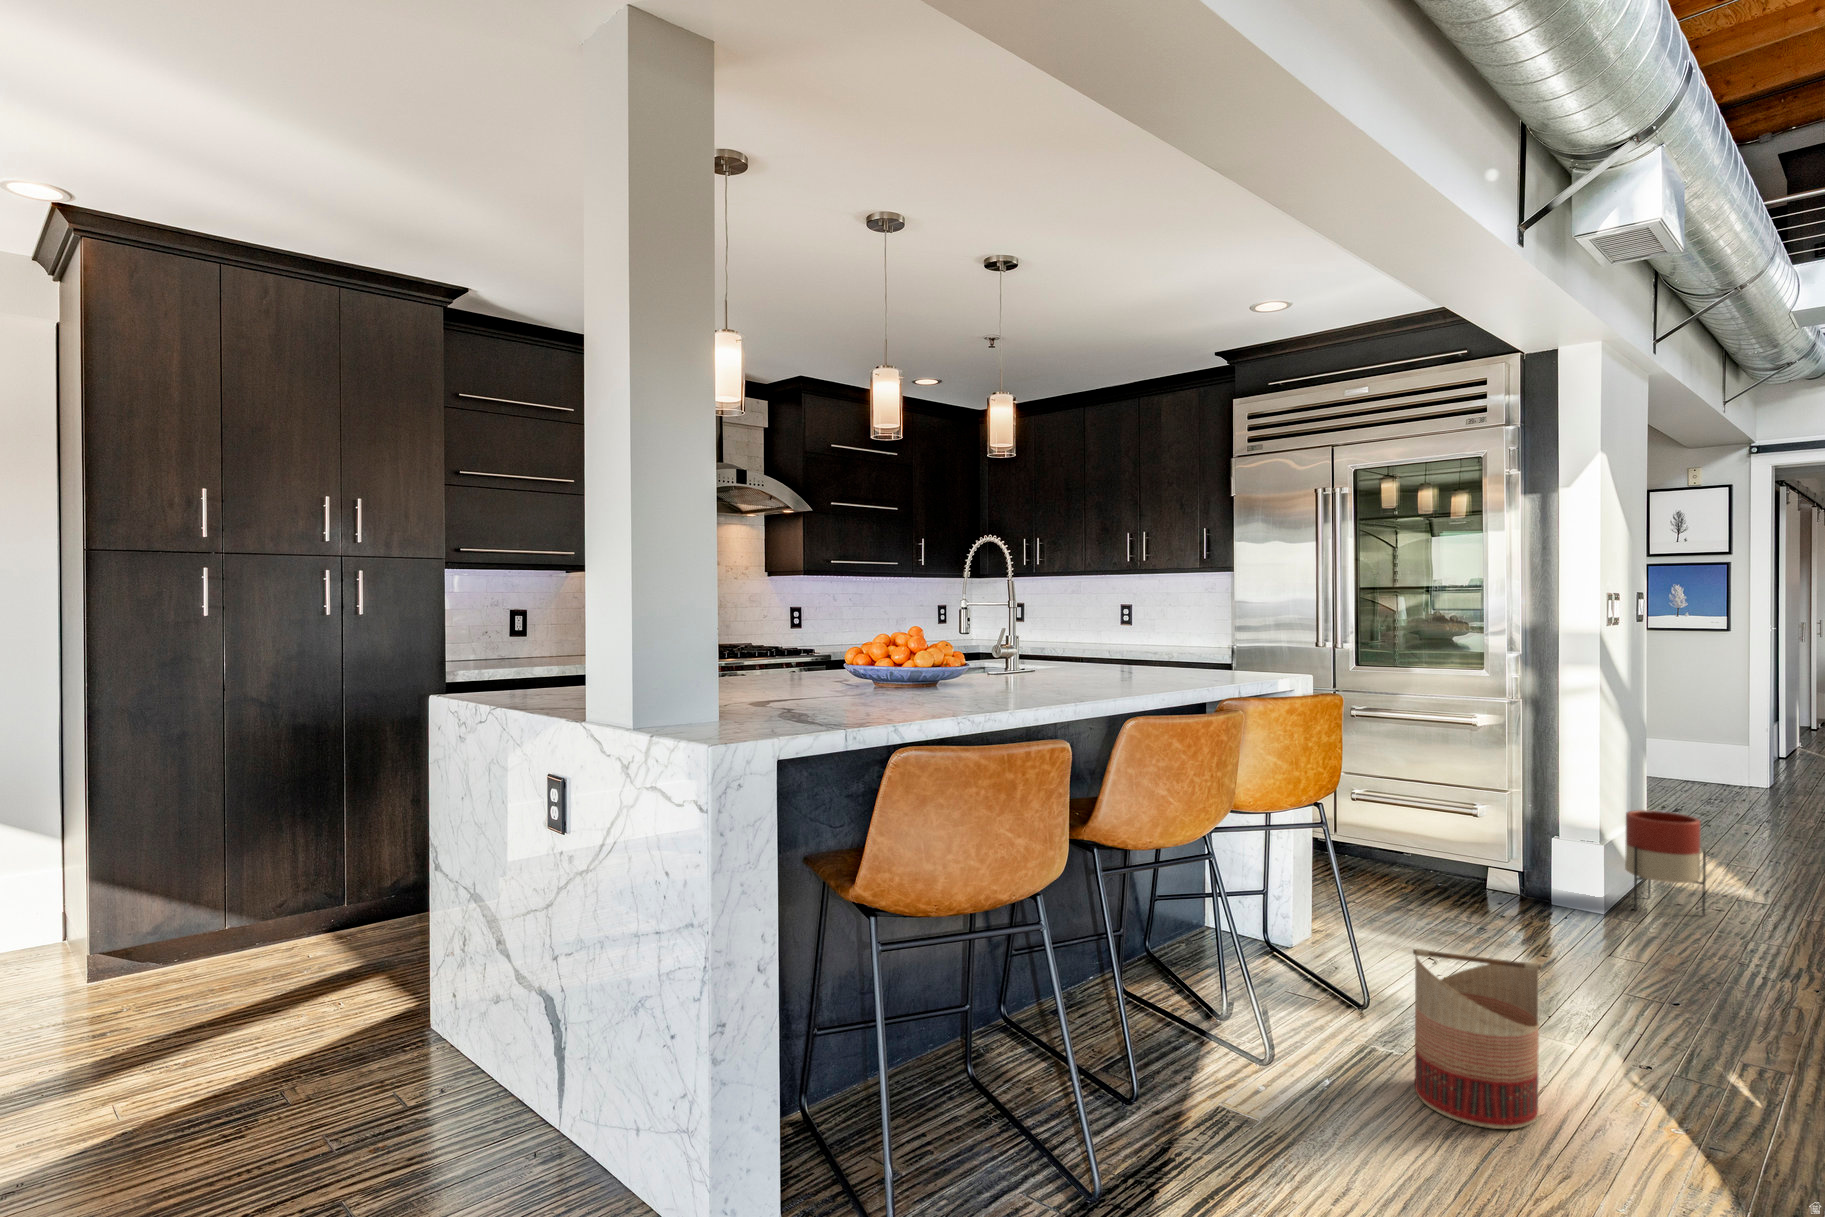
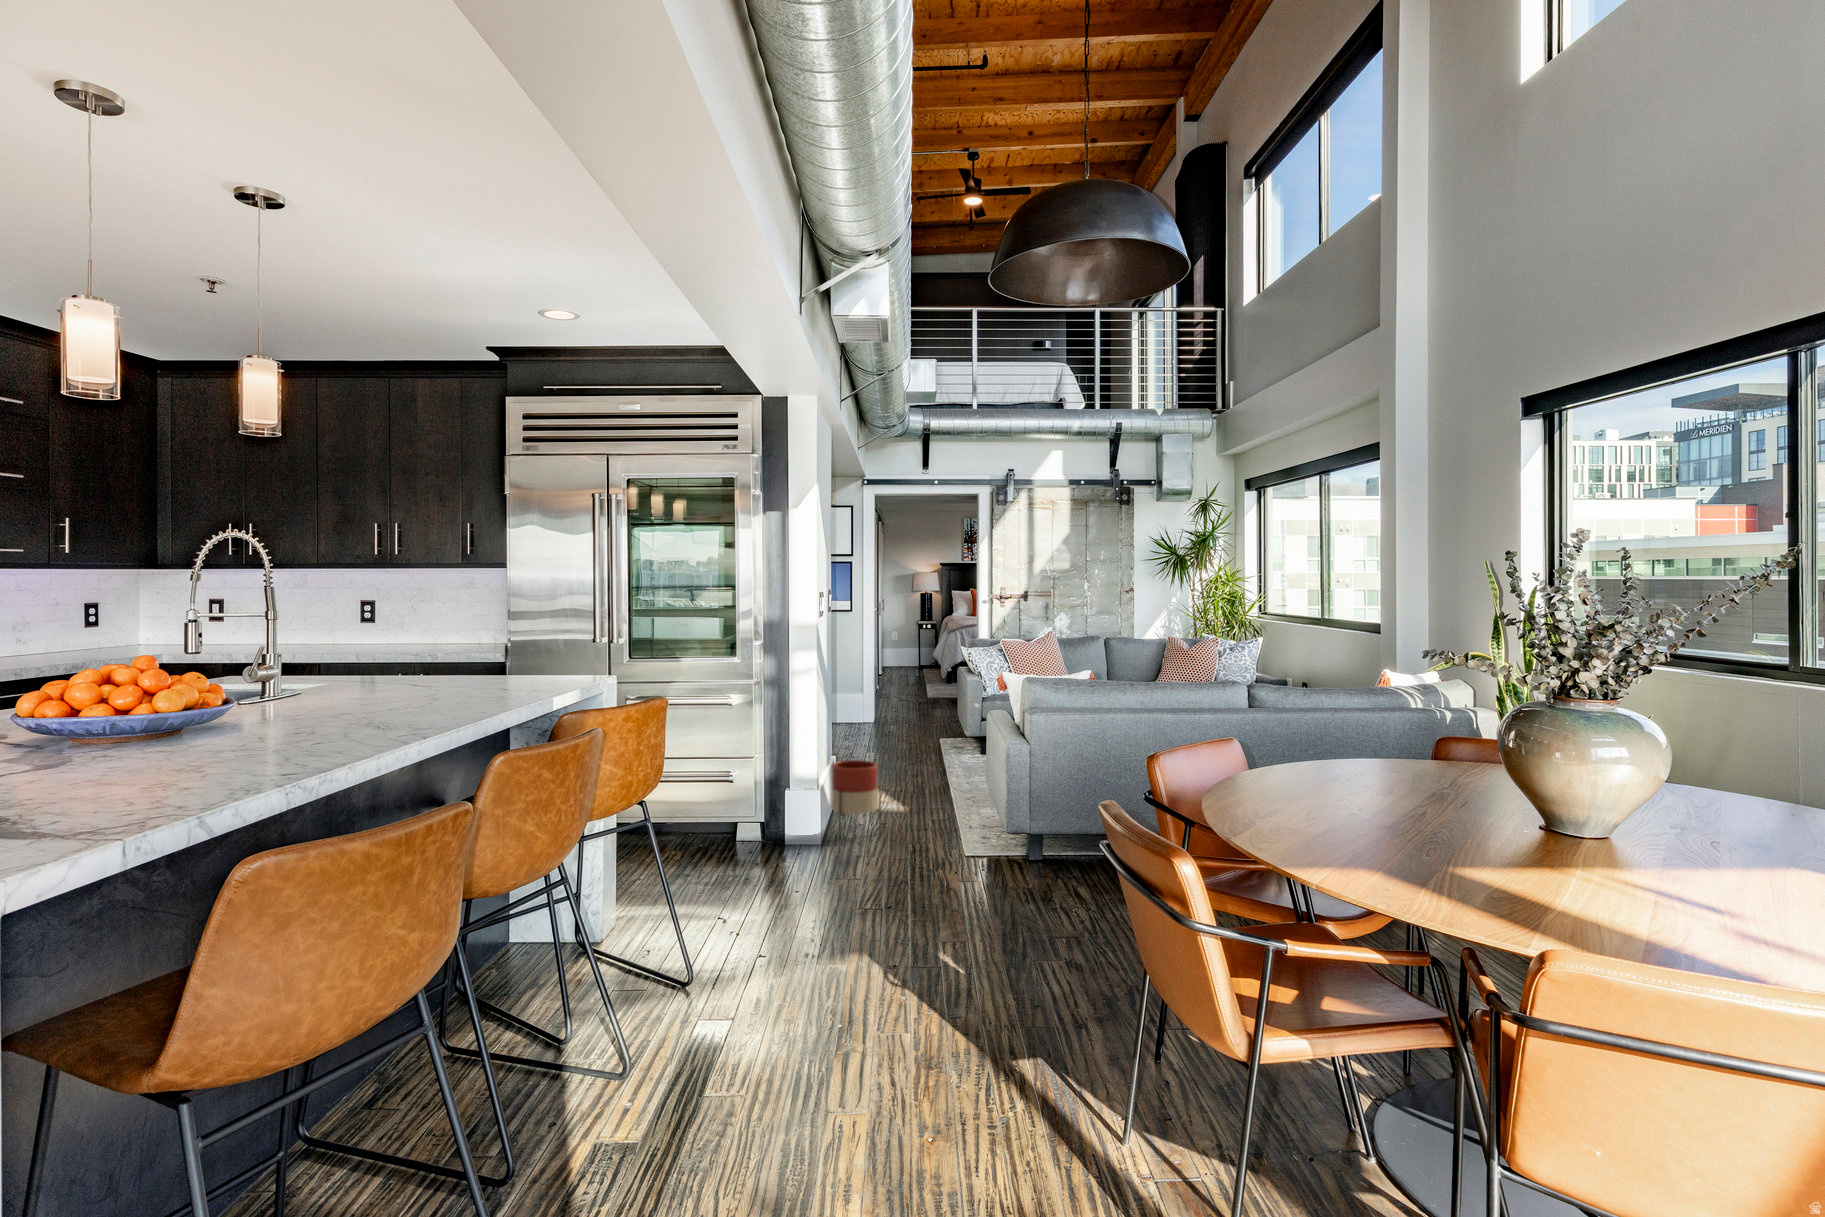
basket: present [1413,949,1541,1129] -> none [753,916,848,1070]

